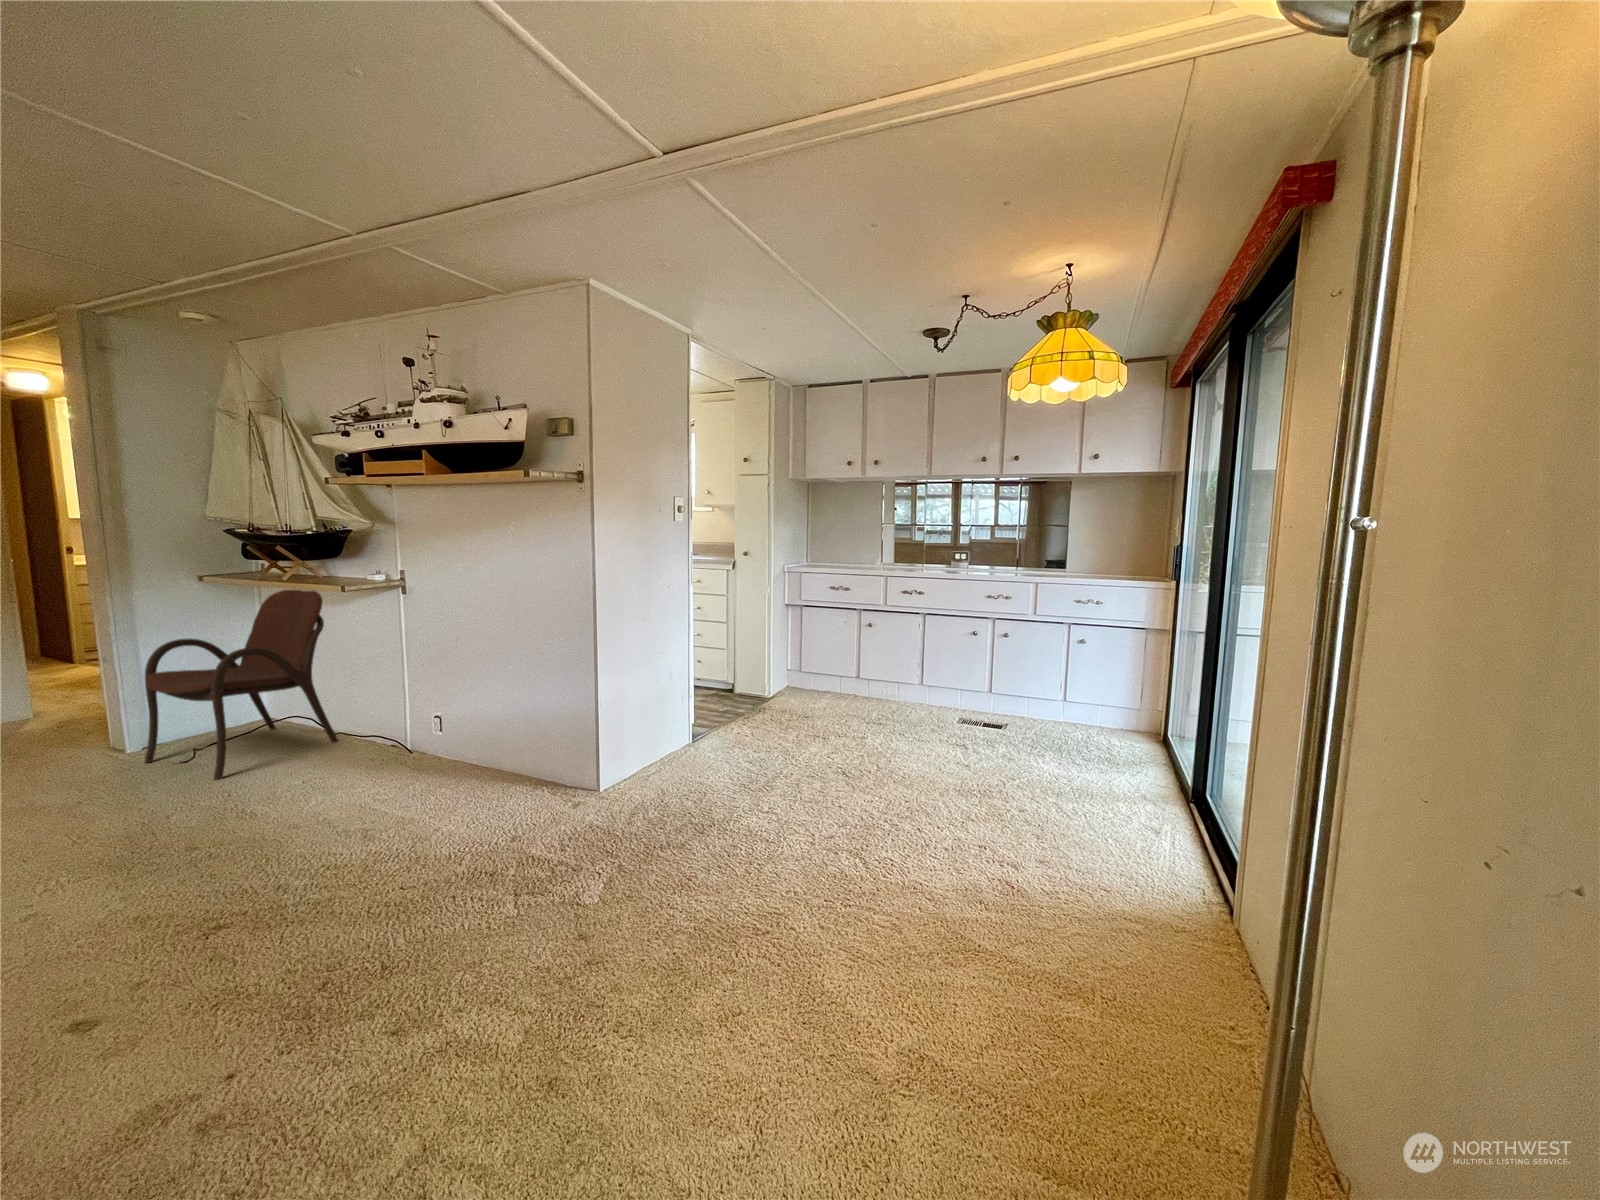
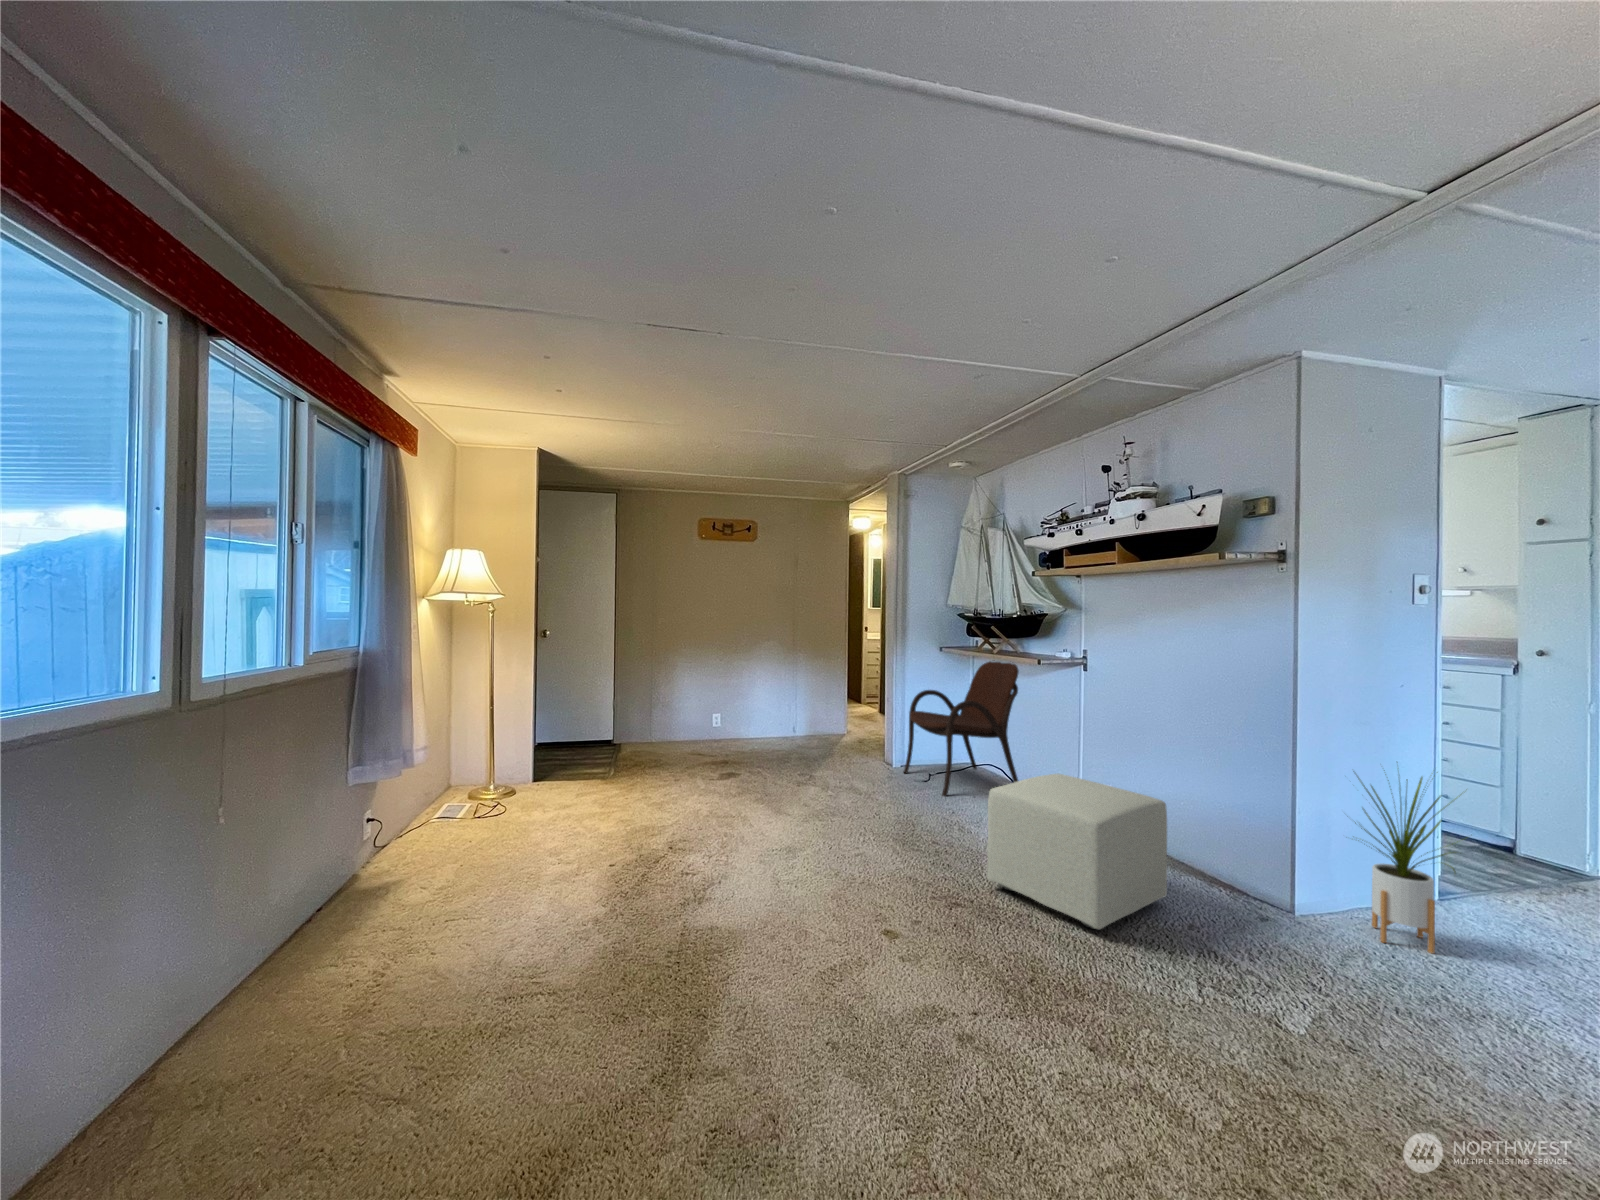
house plant: none [627,647,703,791] -> present [1355,777,1455,954]
ottoman: none [264,722,492,883] -> present [987,774,1167,929]

